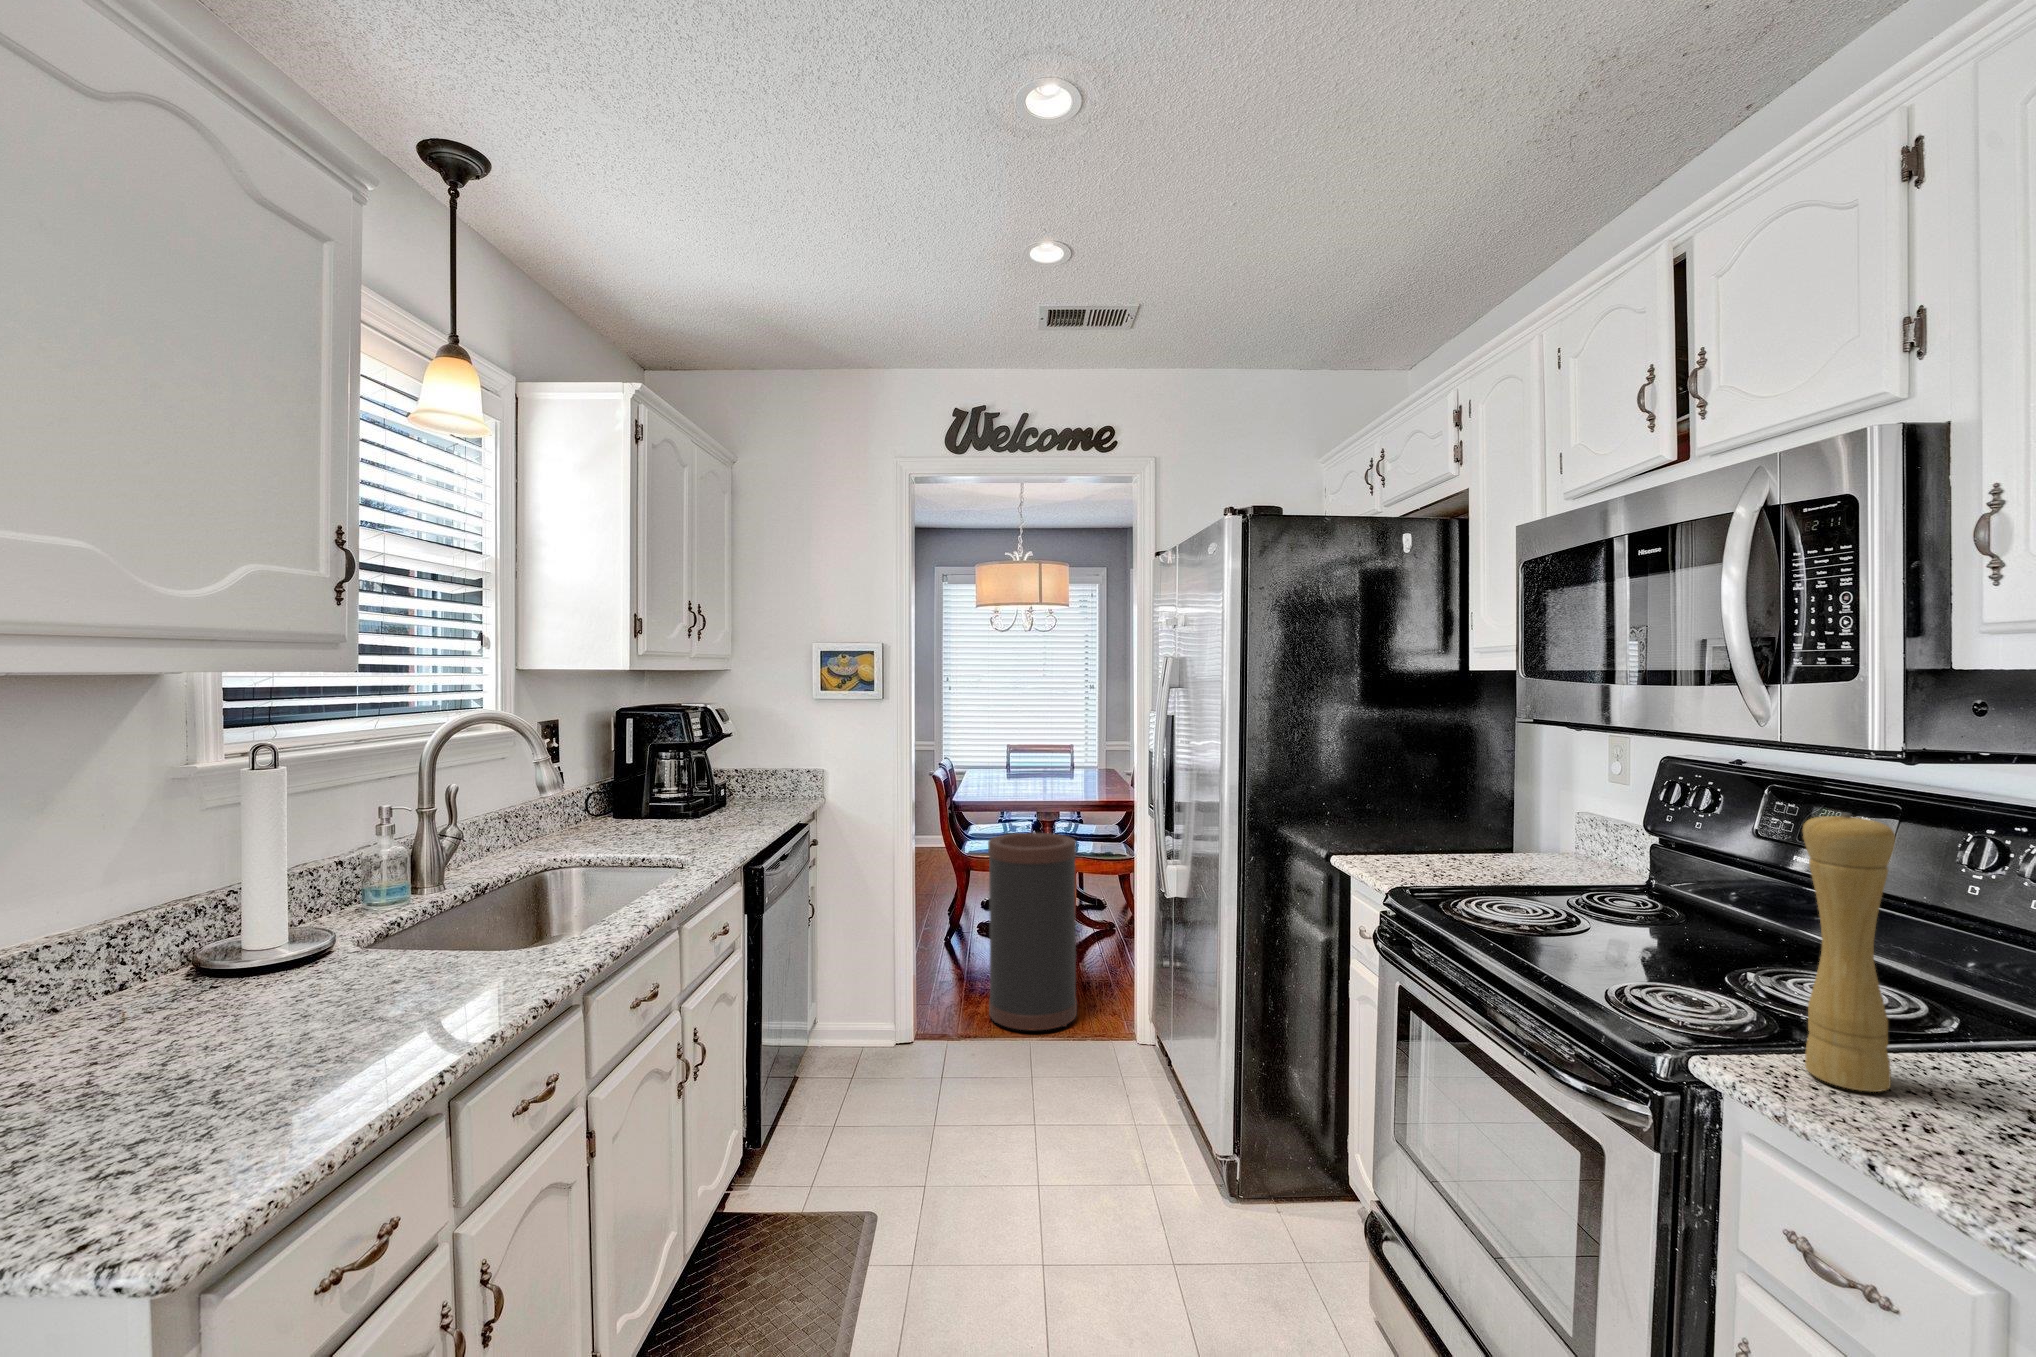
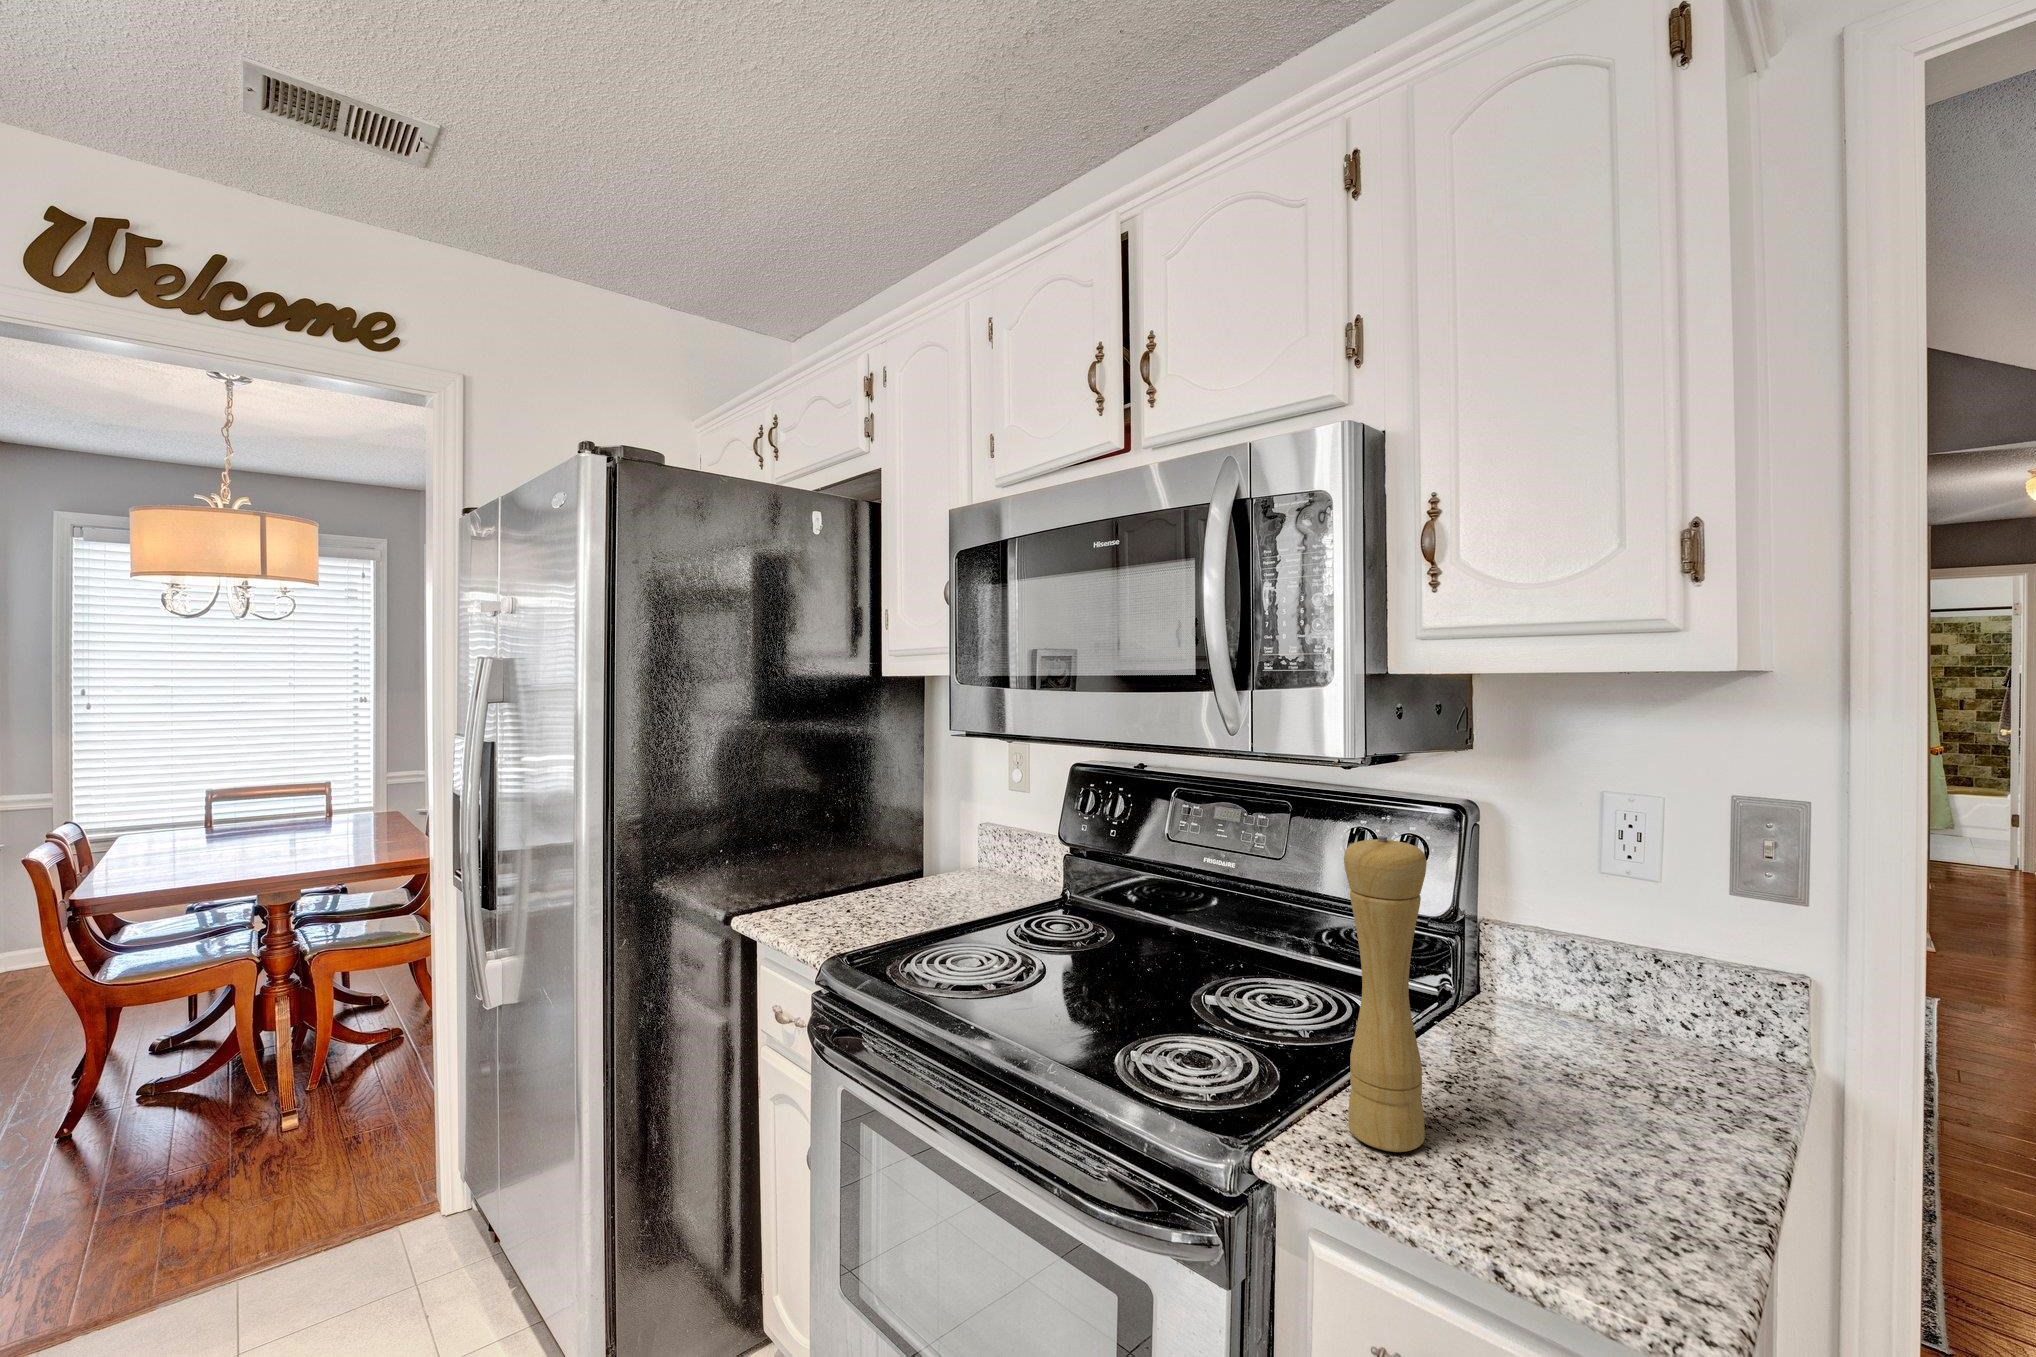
trash can: present [988,833,1077,1031] -> none [146,928,333,1262]

